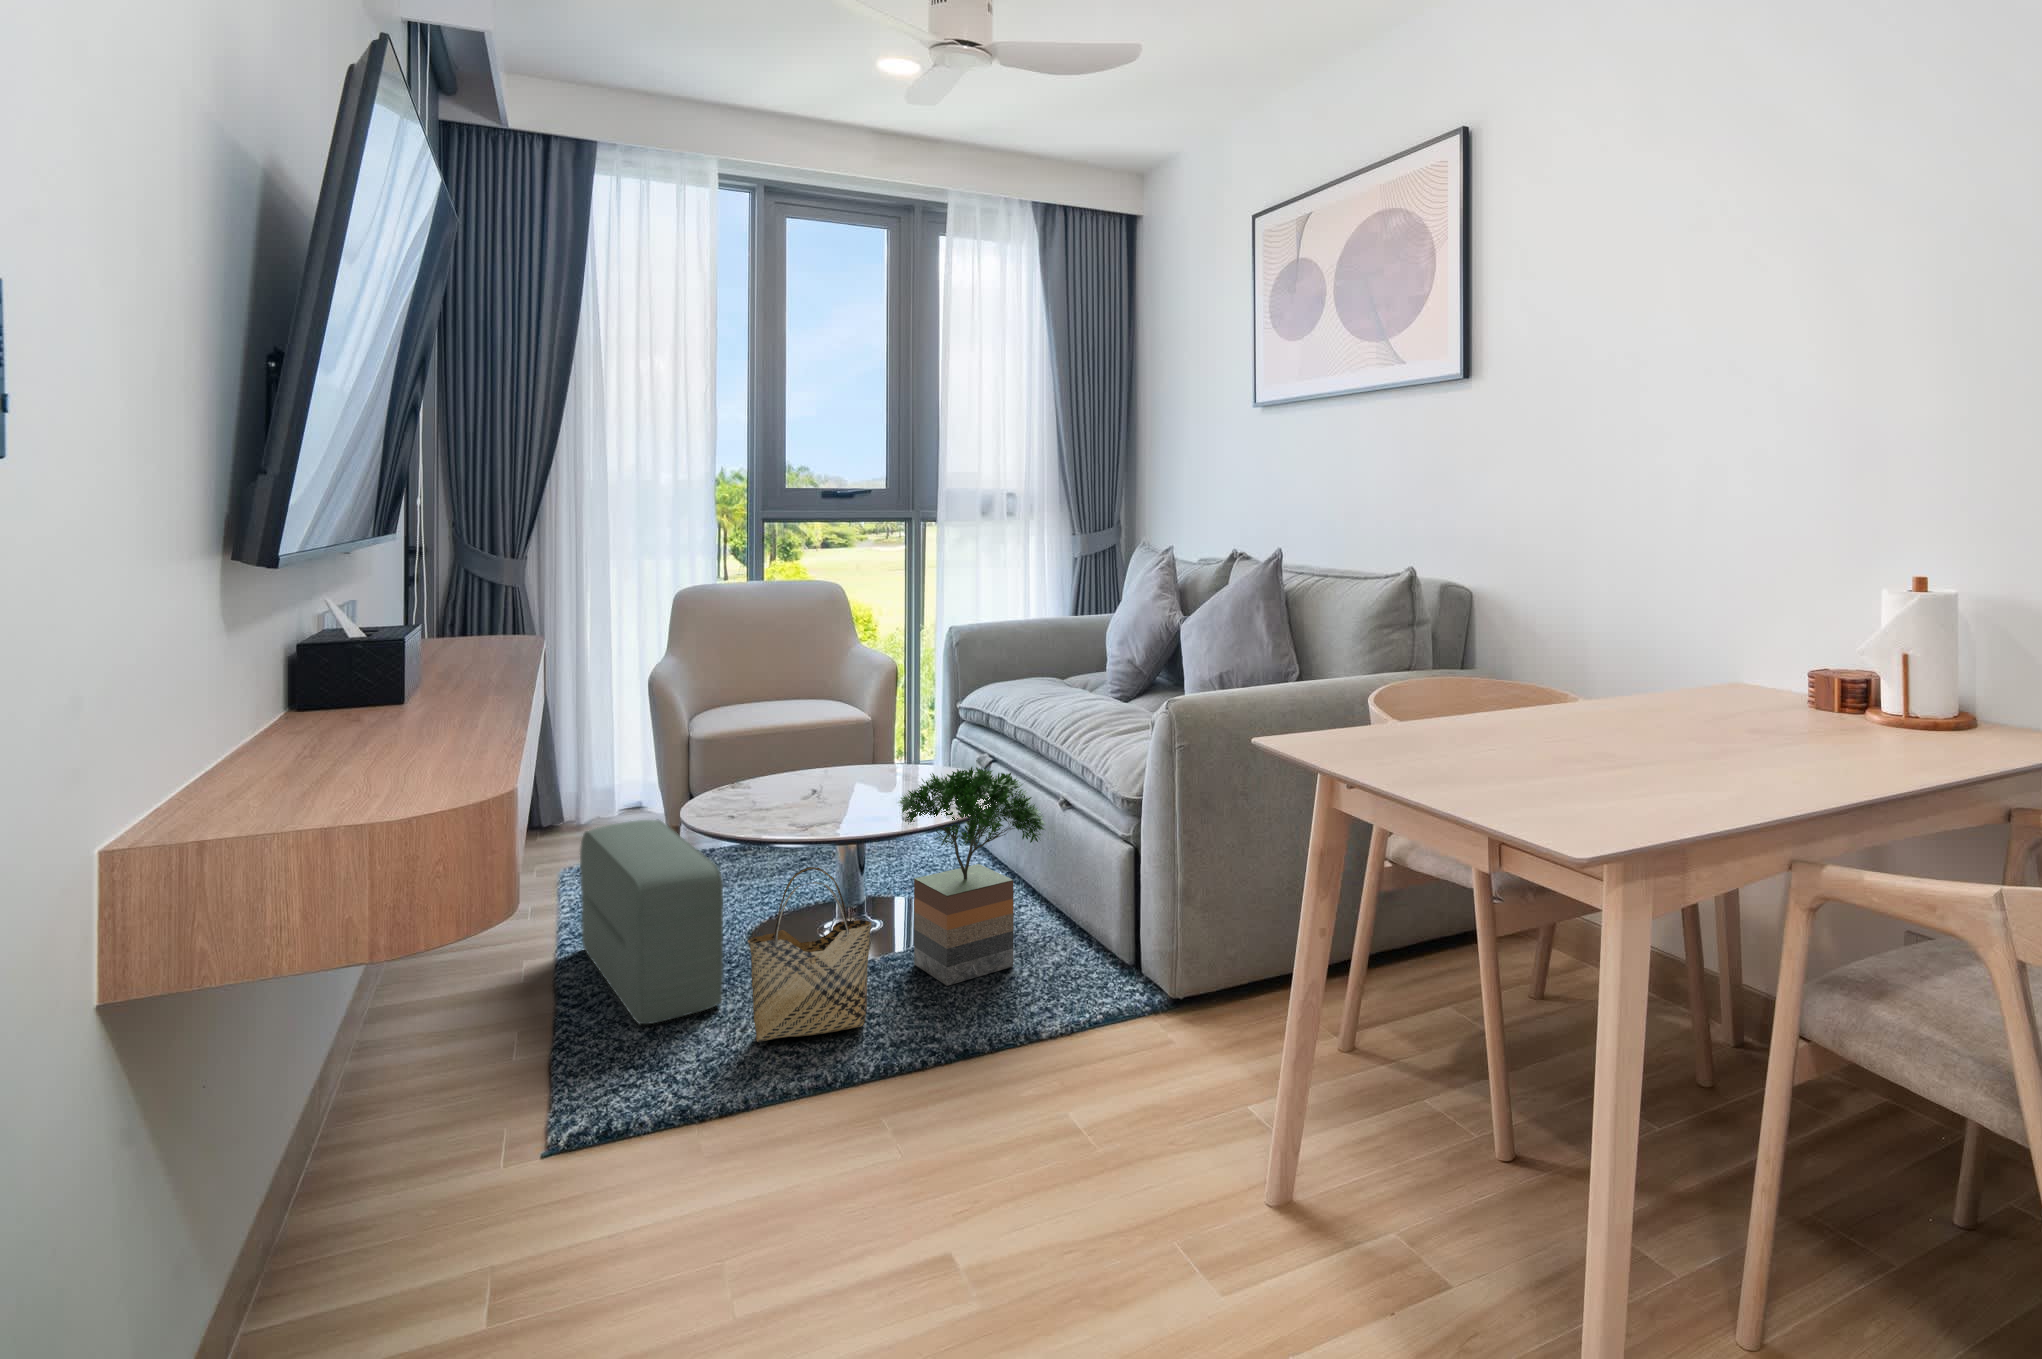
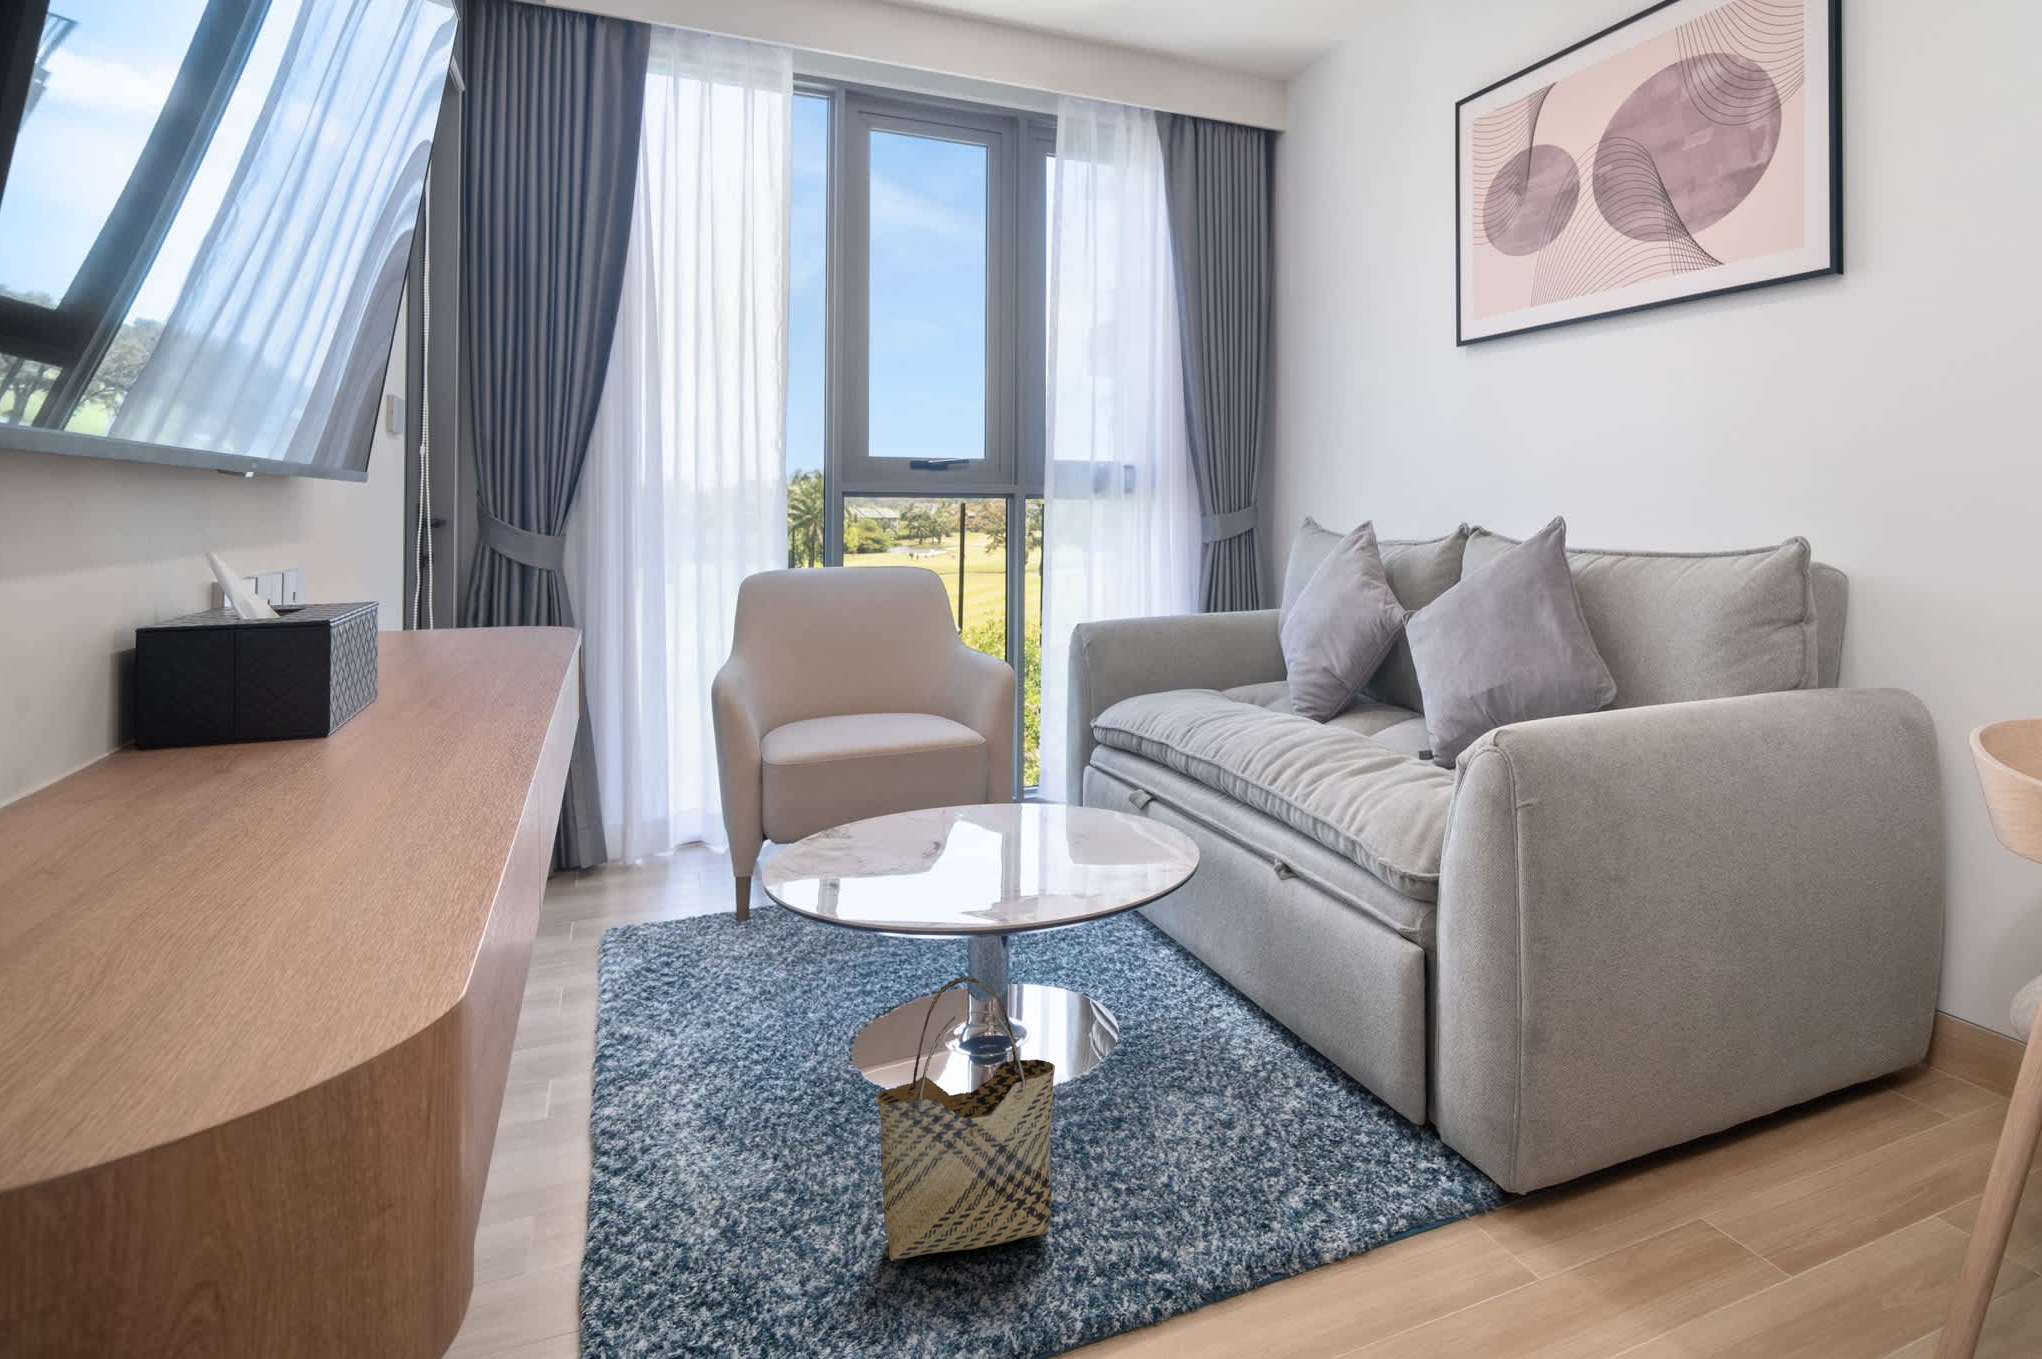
potted tree: present [898,767,1045,986] -> none [1066,815,1287,1149]
pouf: present [580,820,723,1024] -> none [628,880,830,1214]

